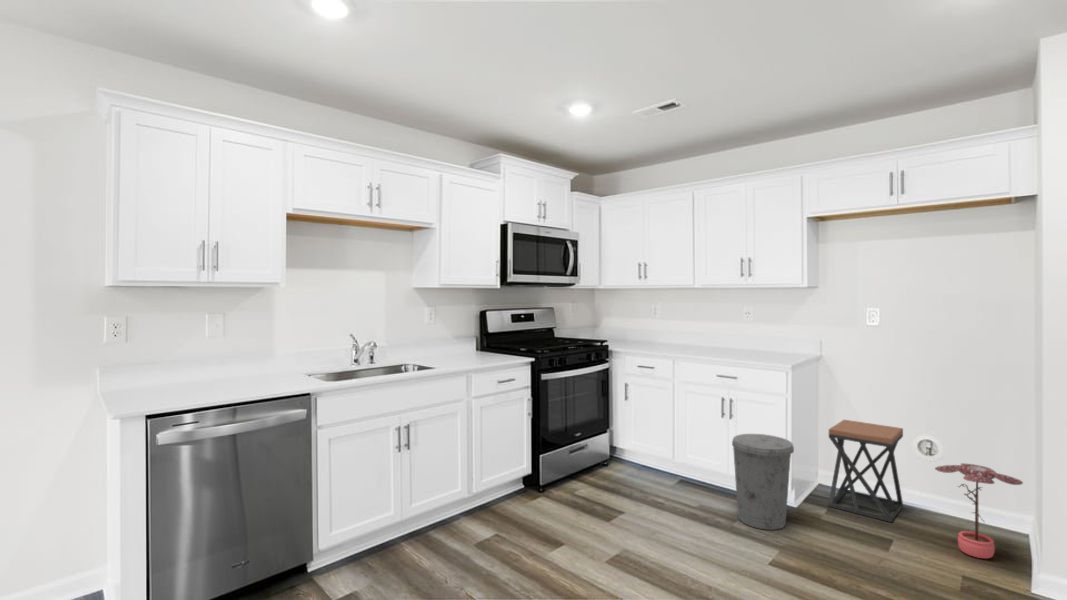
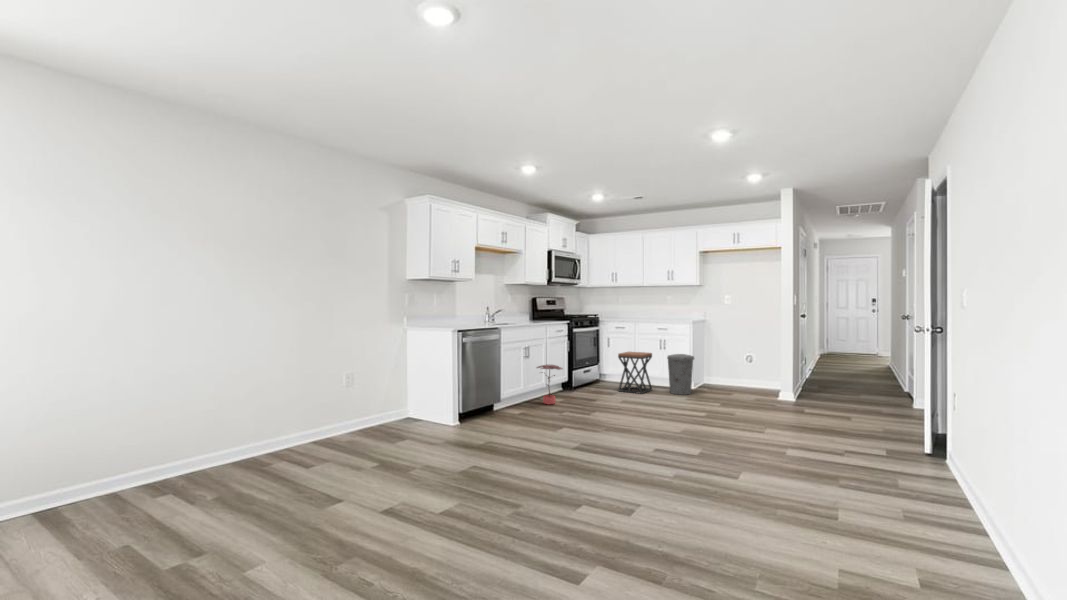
stool: present [828,420,903,522] -> present [618,352,652,394]
potted plant: present [935,463,1023,558] -> present [537,365,562,404]

